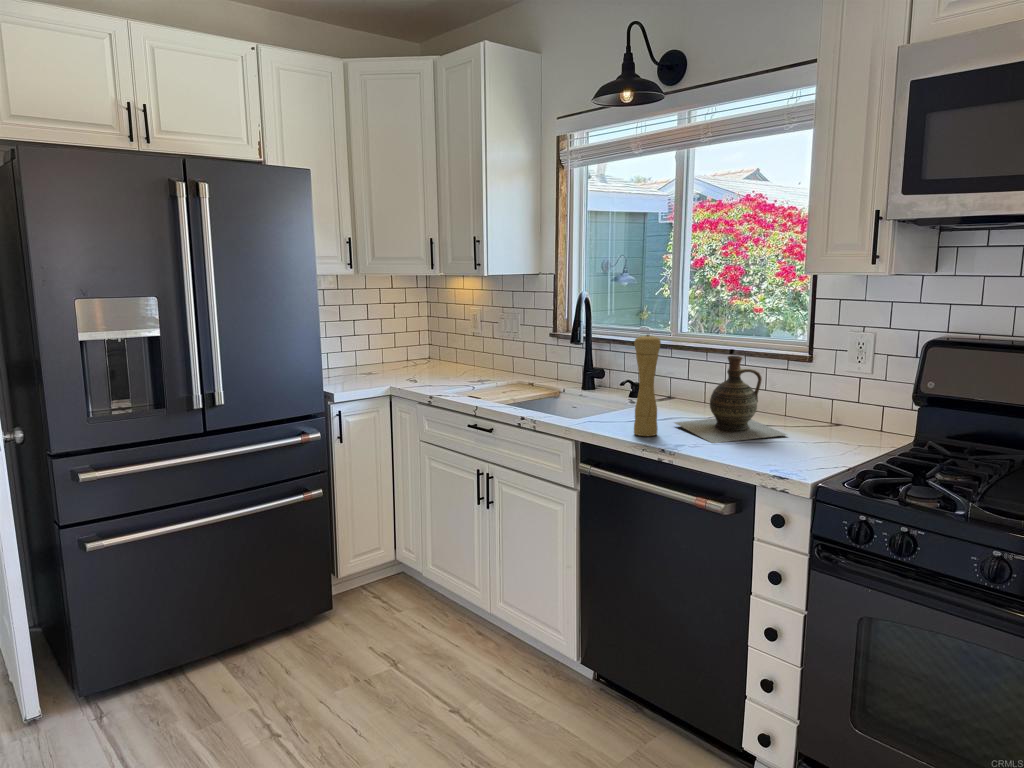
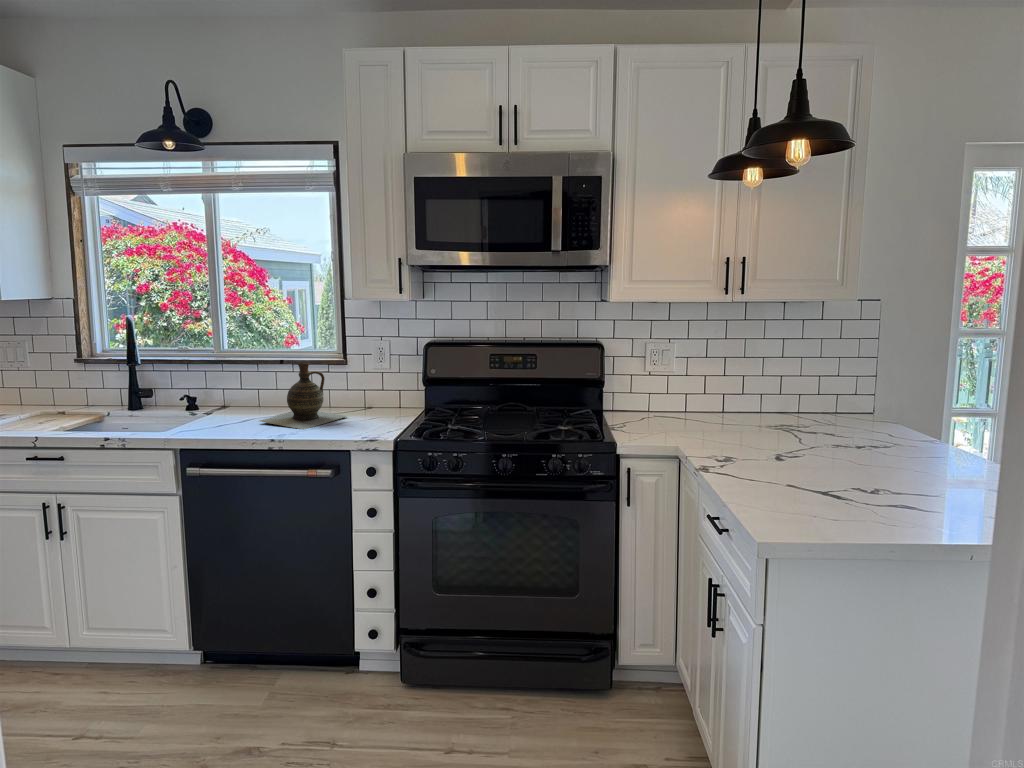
pepper mill: present [634,335,661,436] -> none [230,350,255,434]

